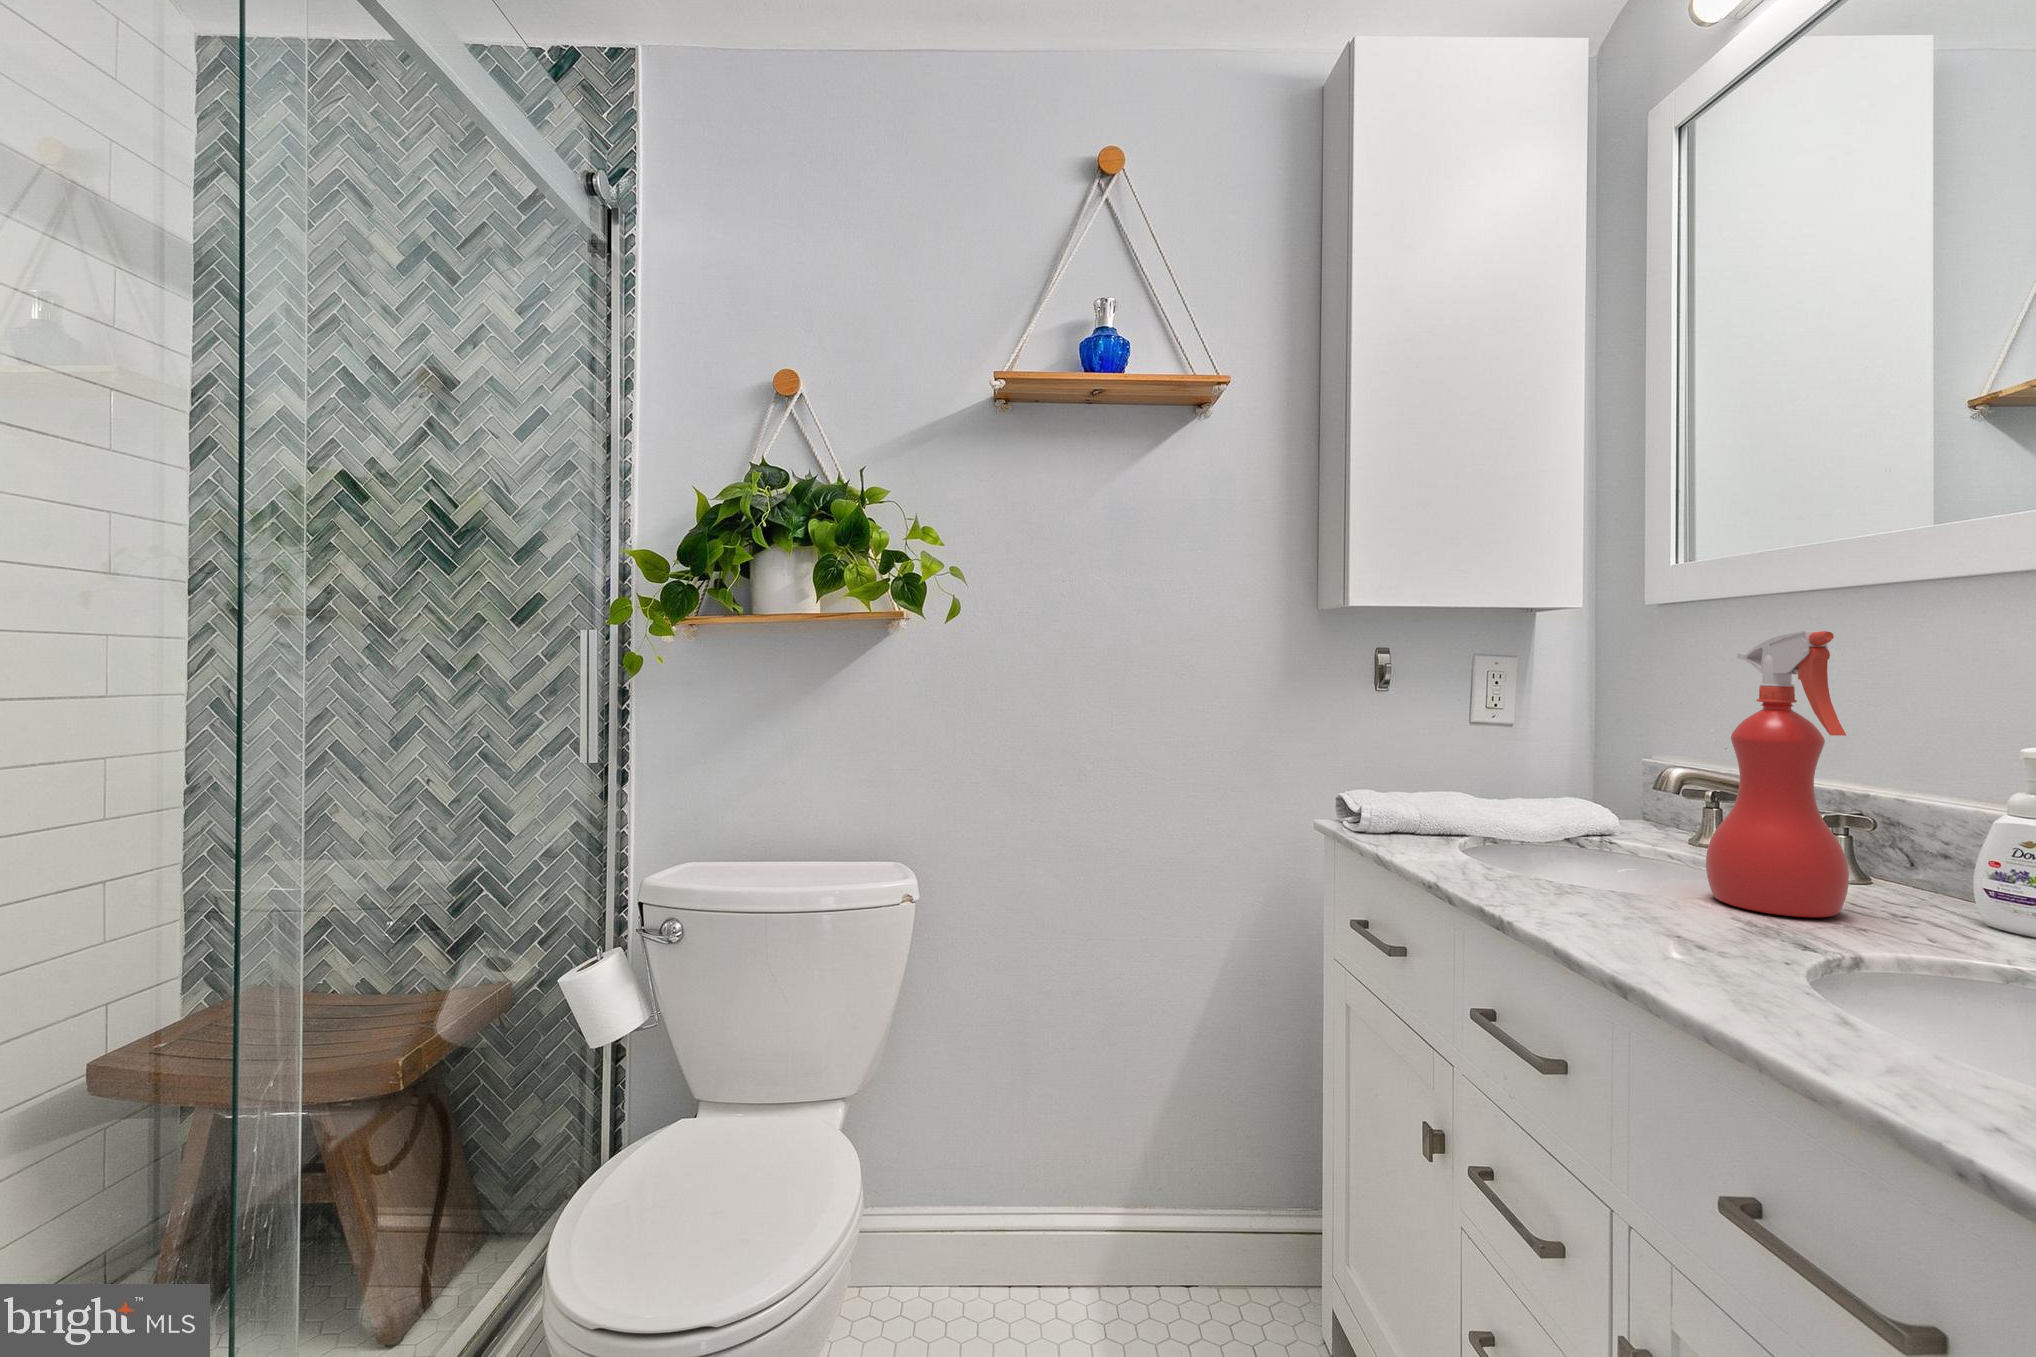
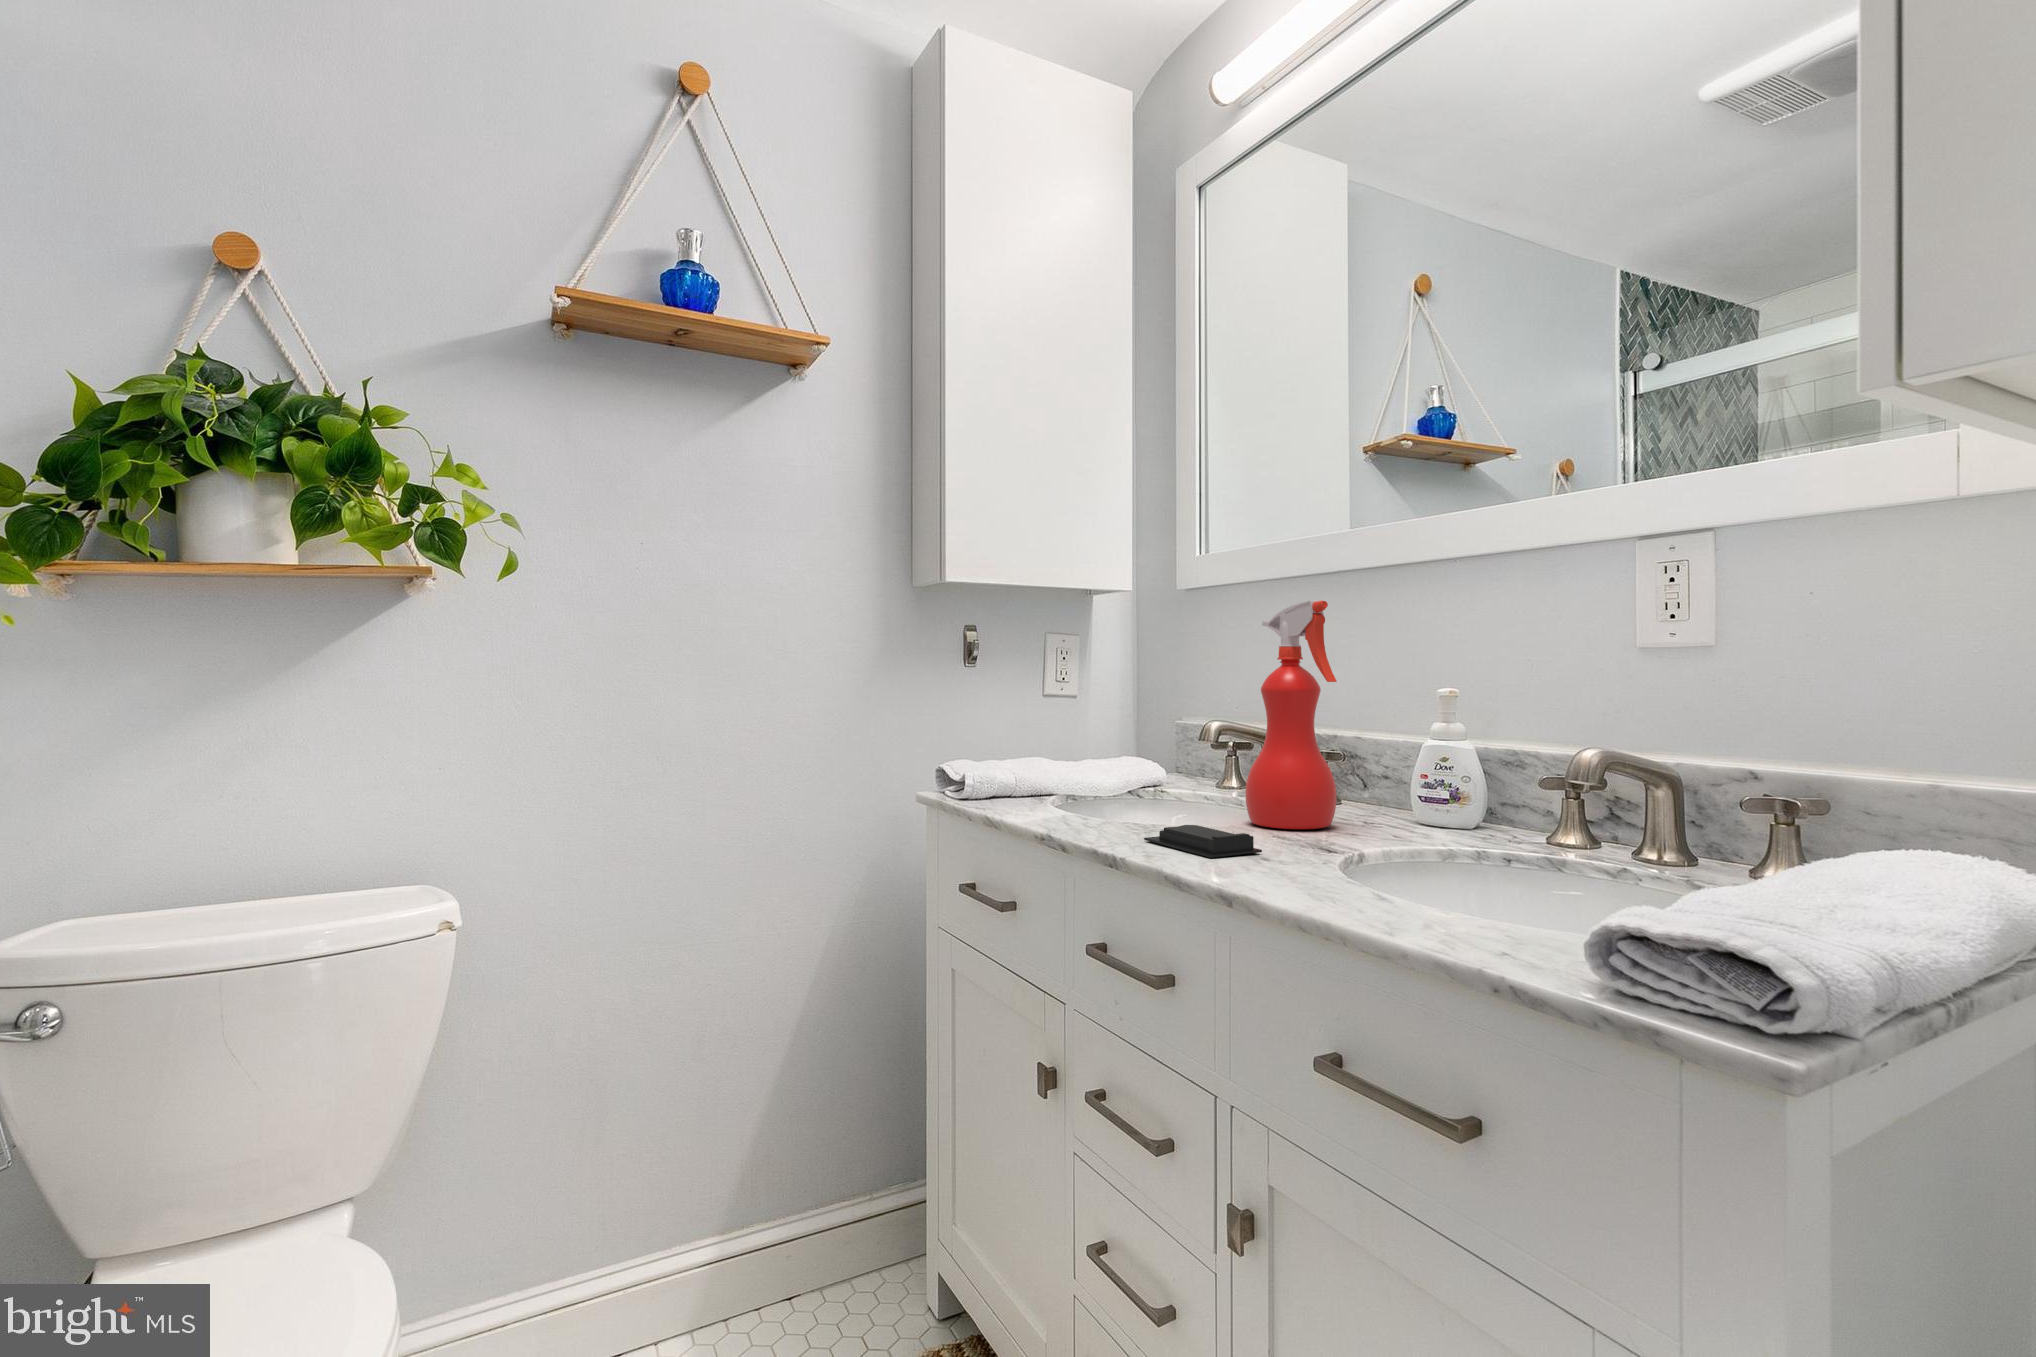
soap bar: none [1550,896,1708,947] -> present [1144,825,1262,858]

